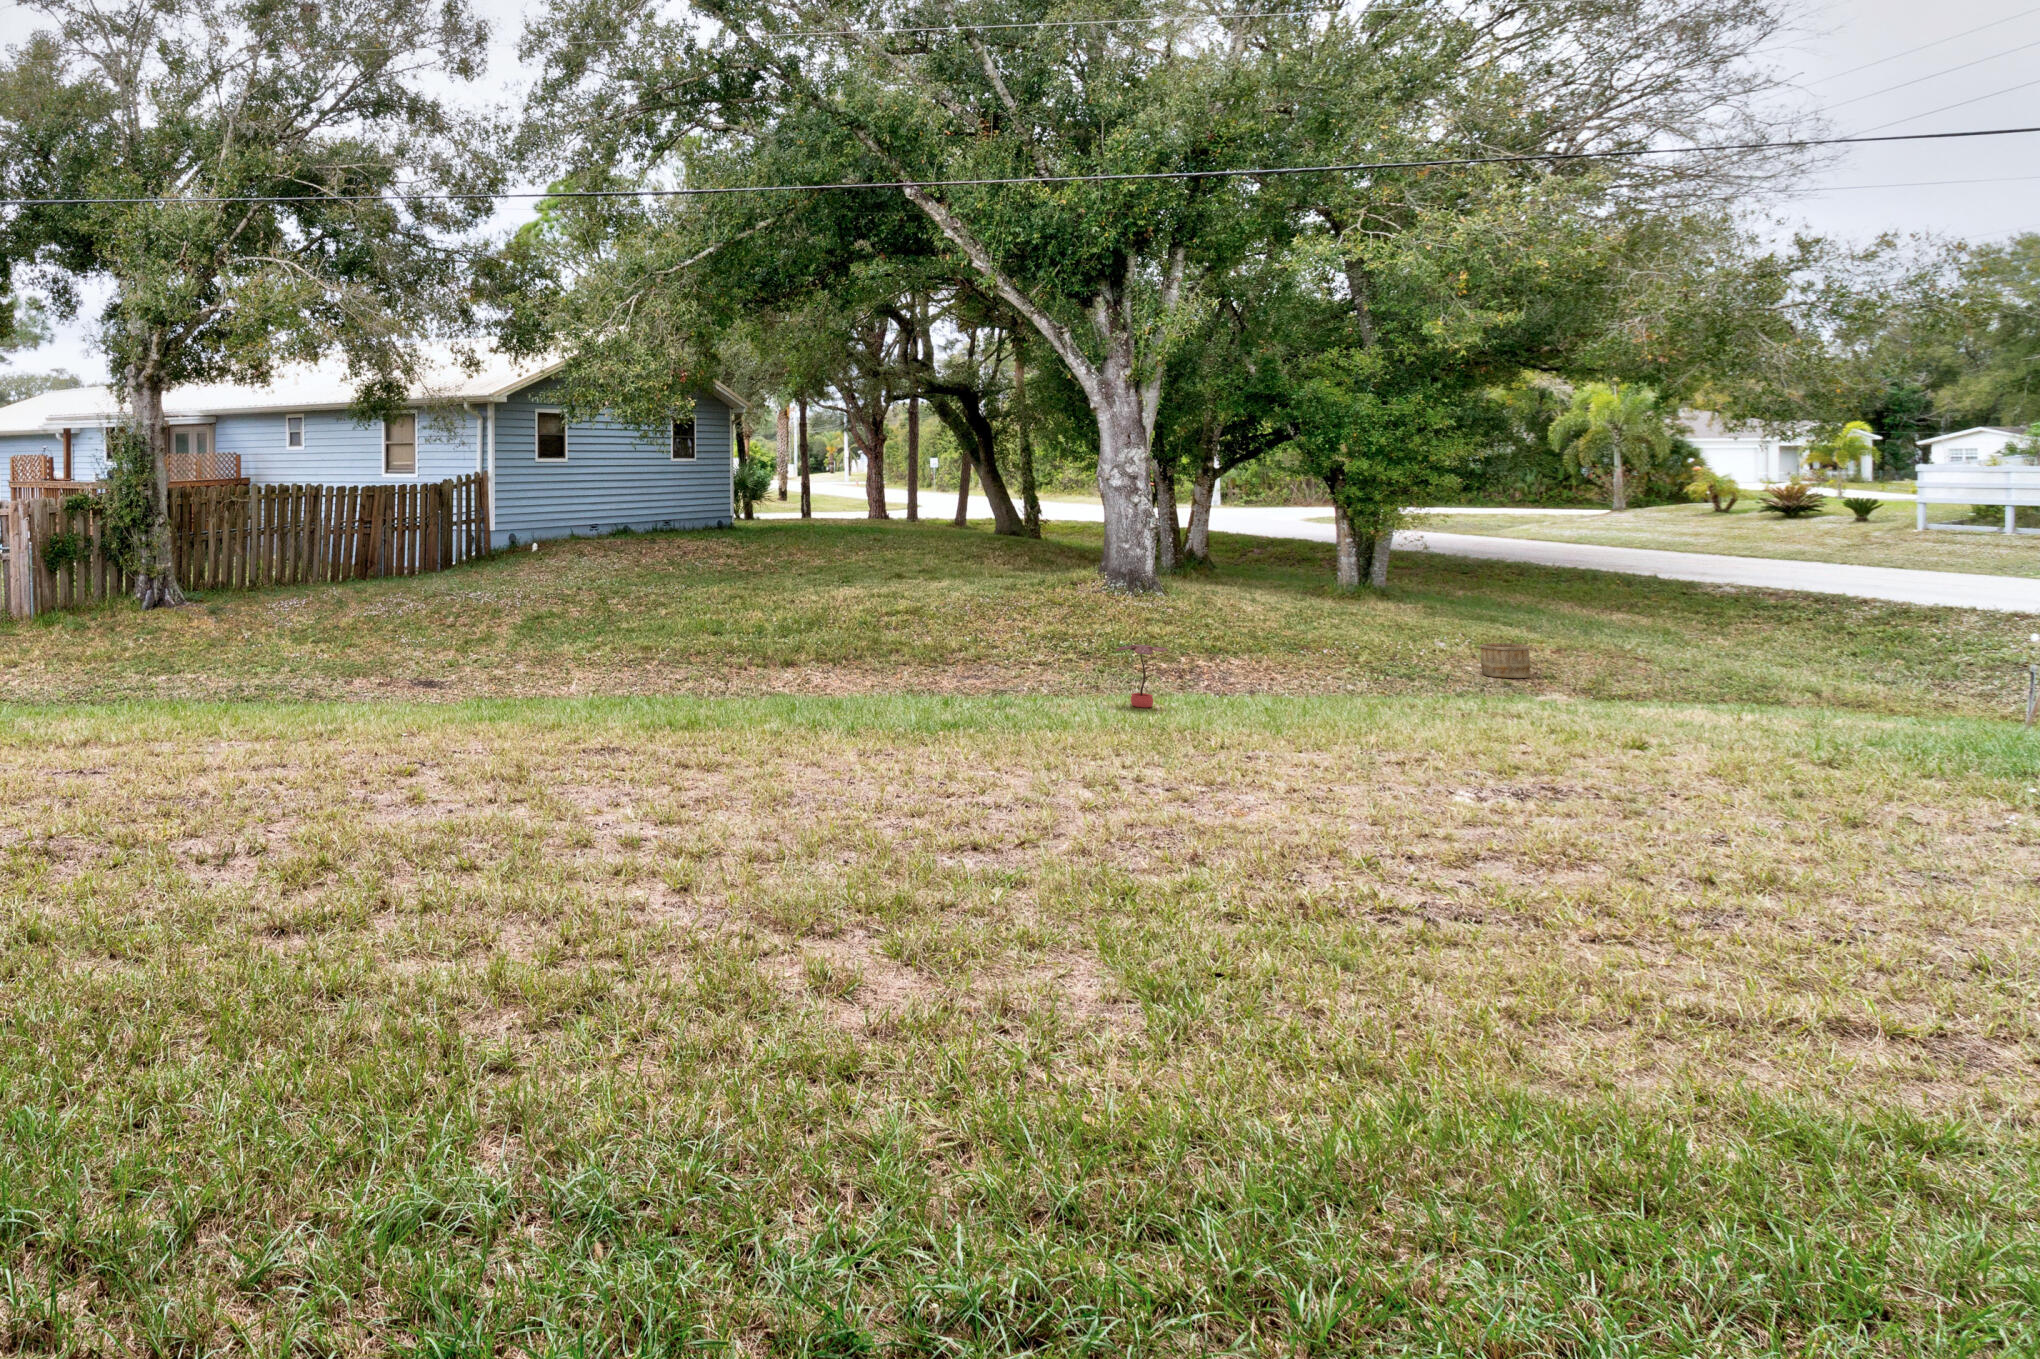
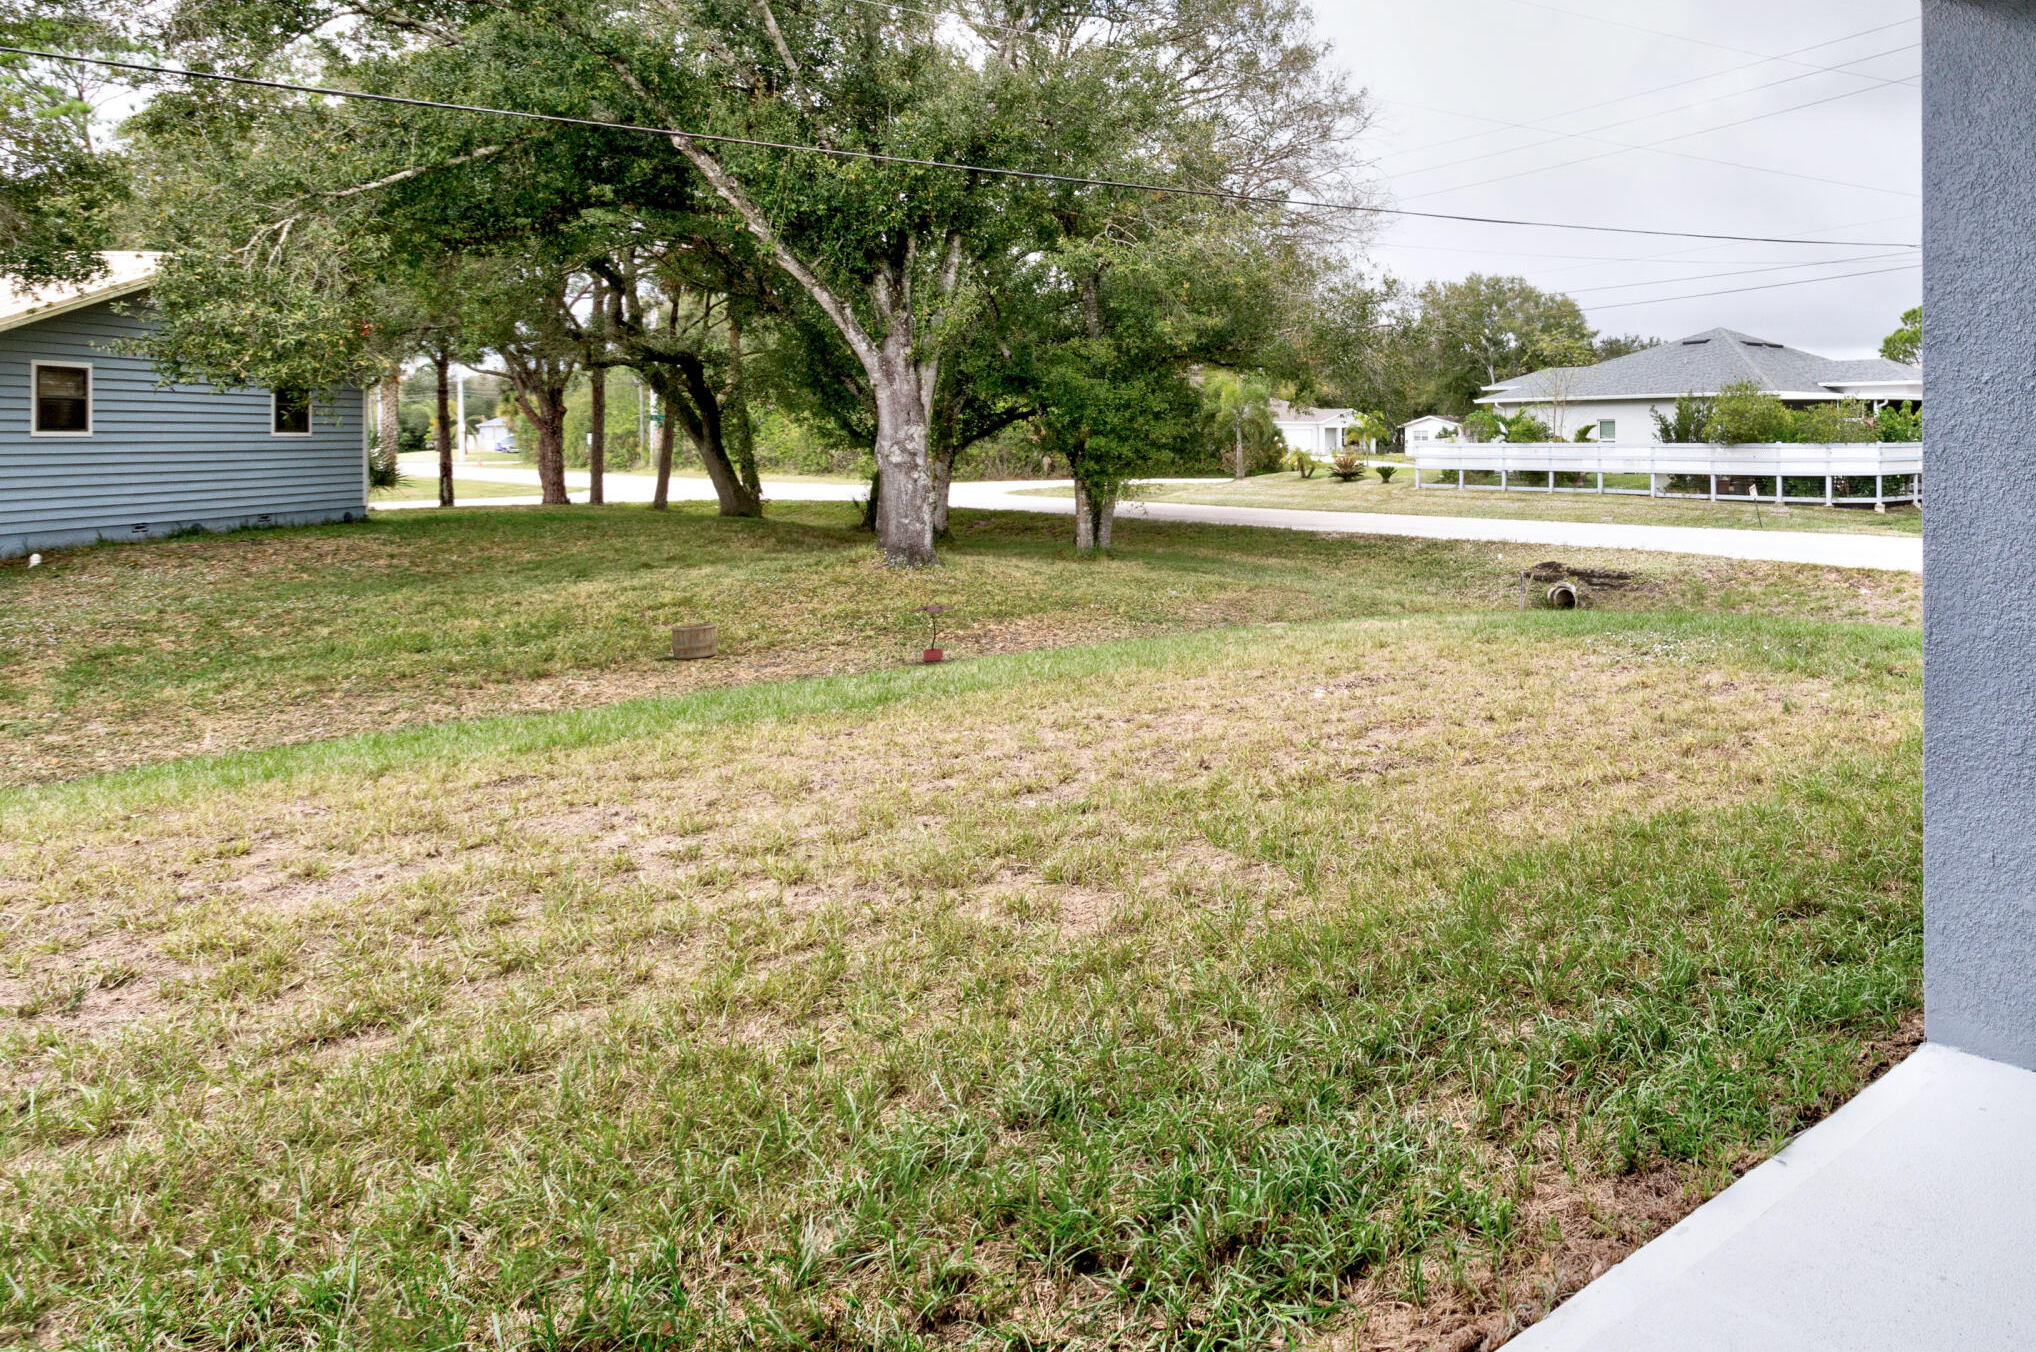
wooden bucket: present [1479,643,1530,678] -> present [670,623,717,659]

